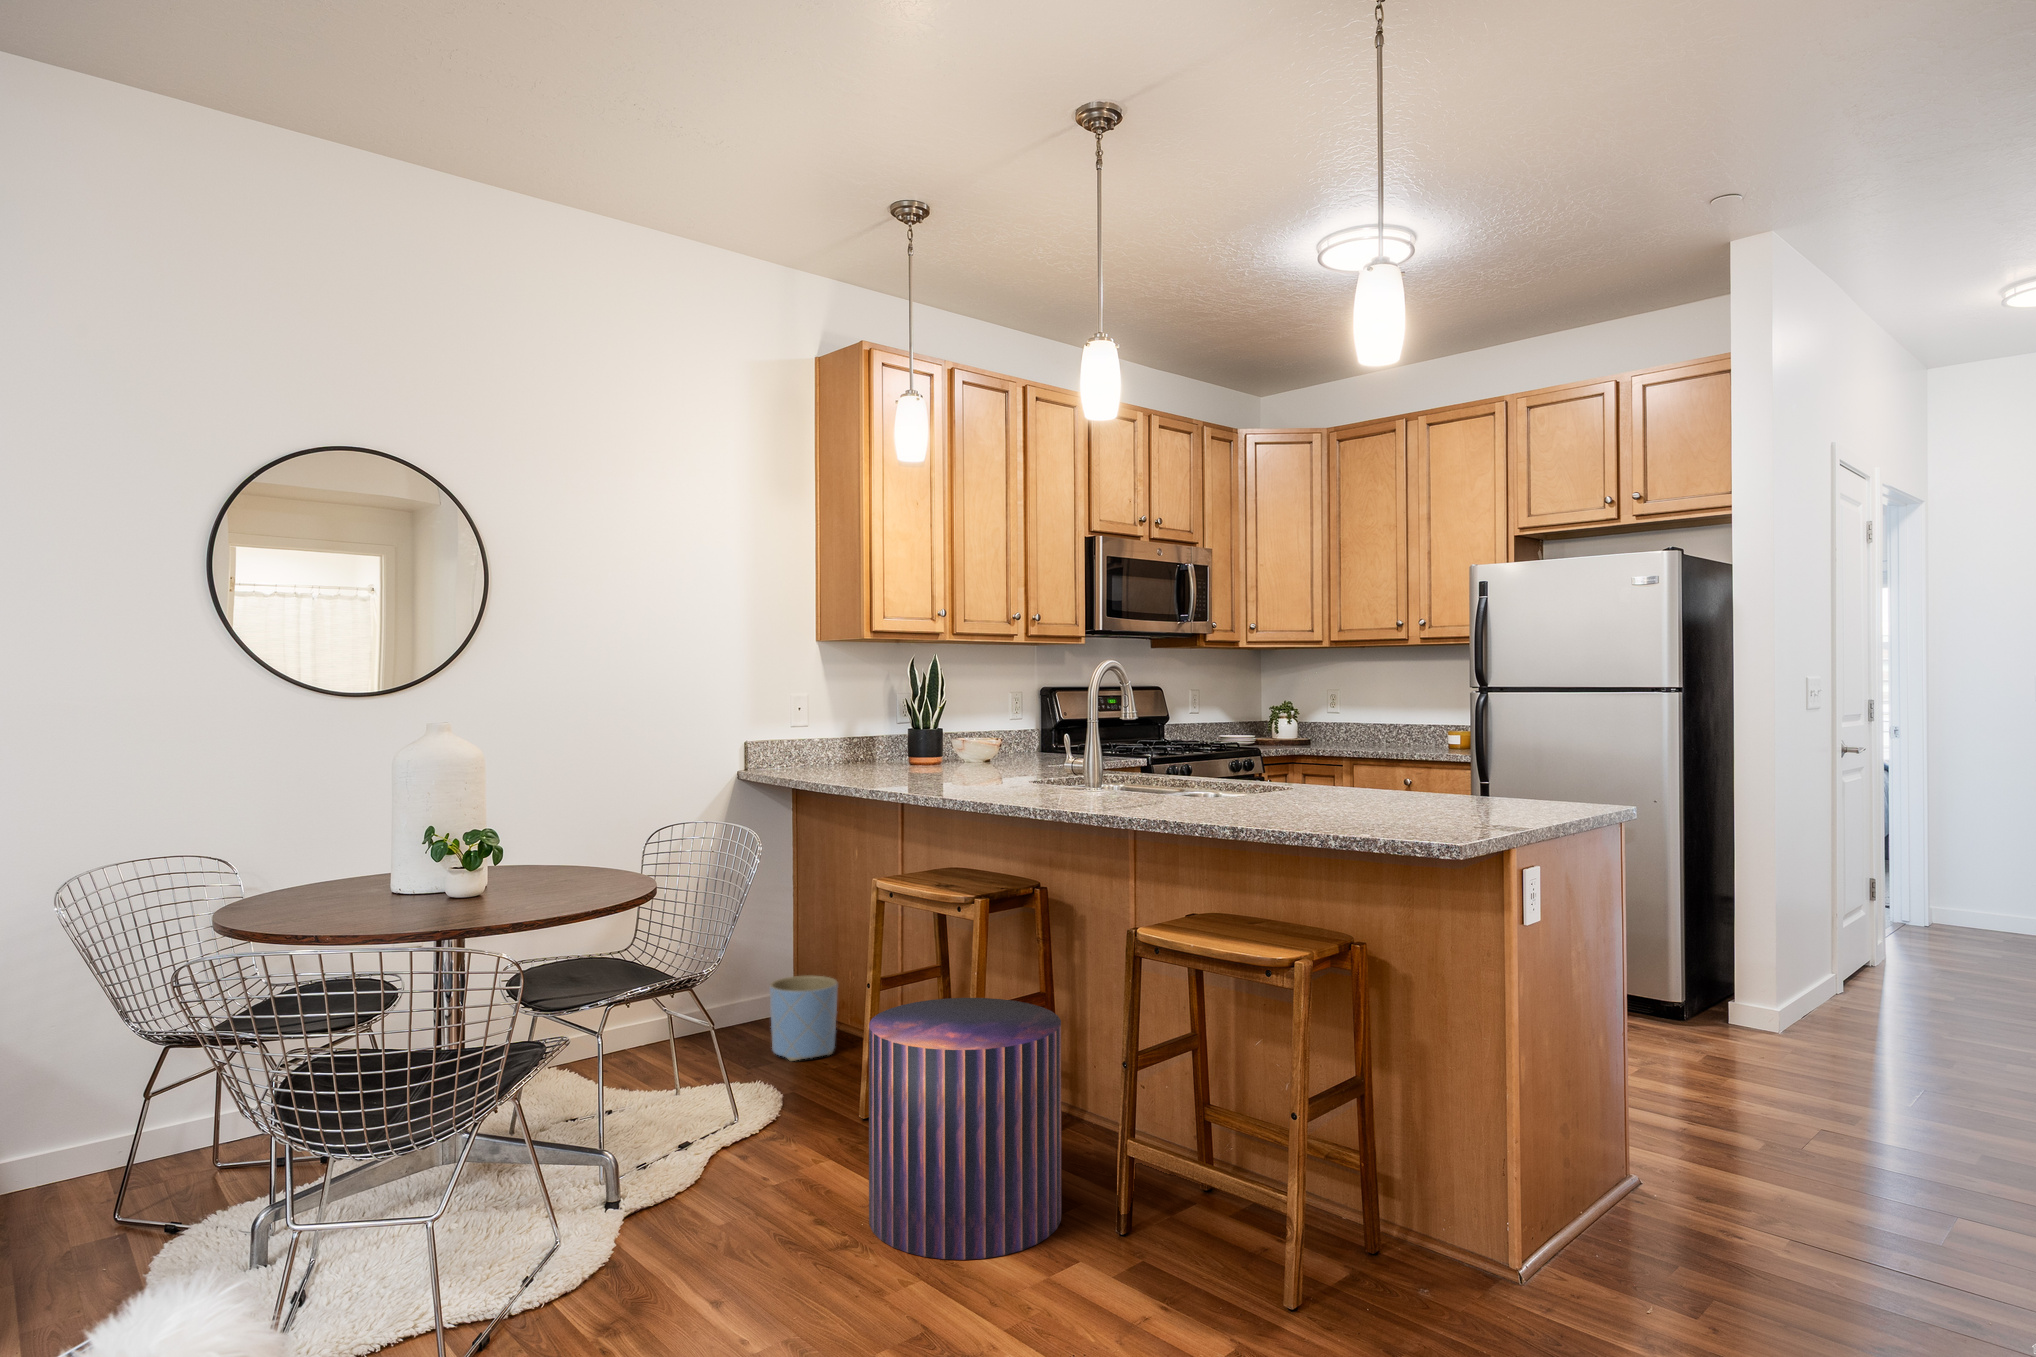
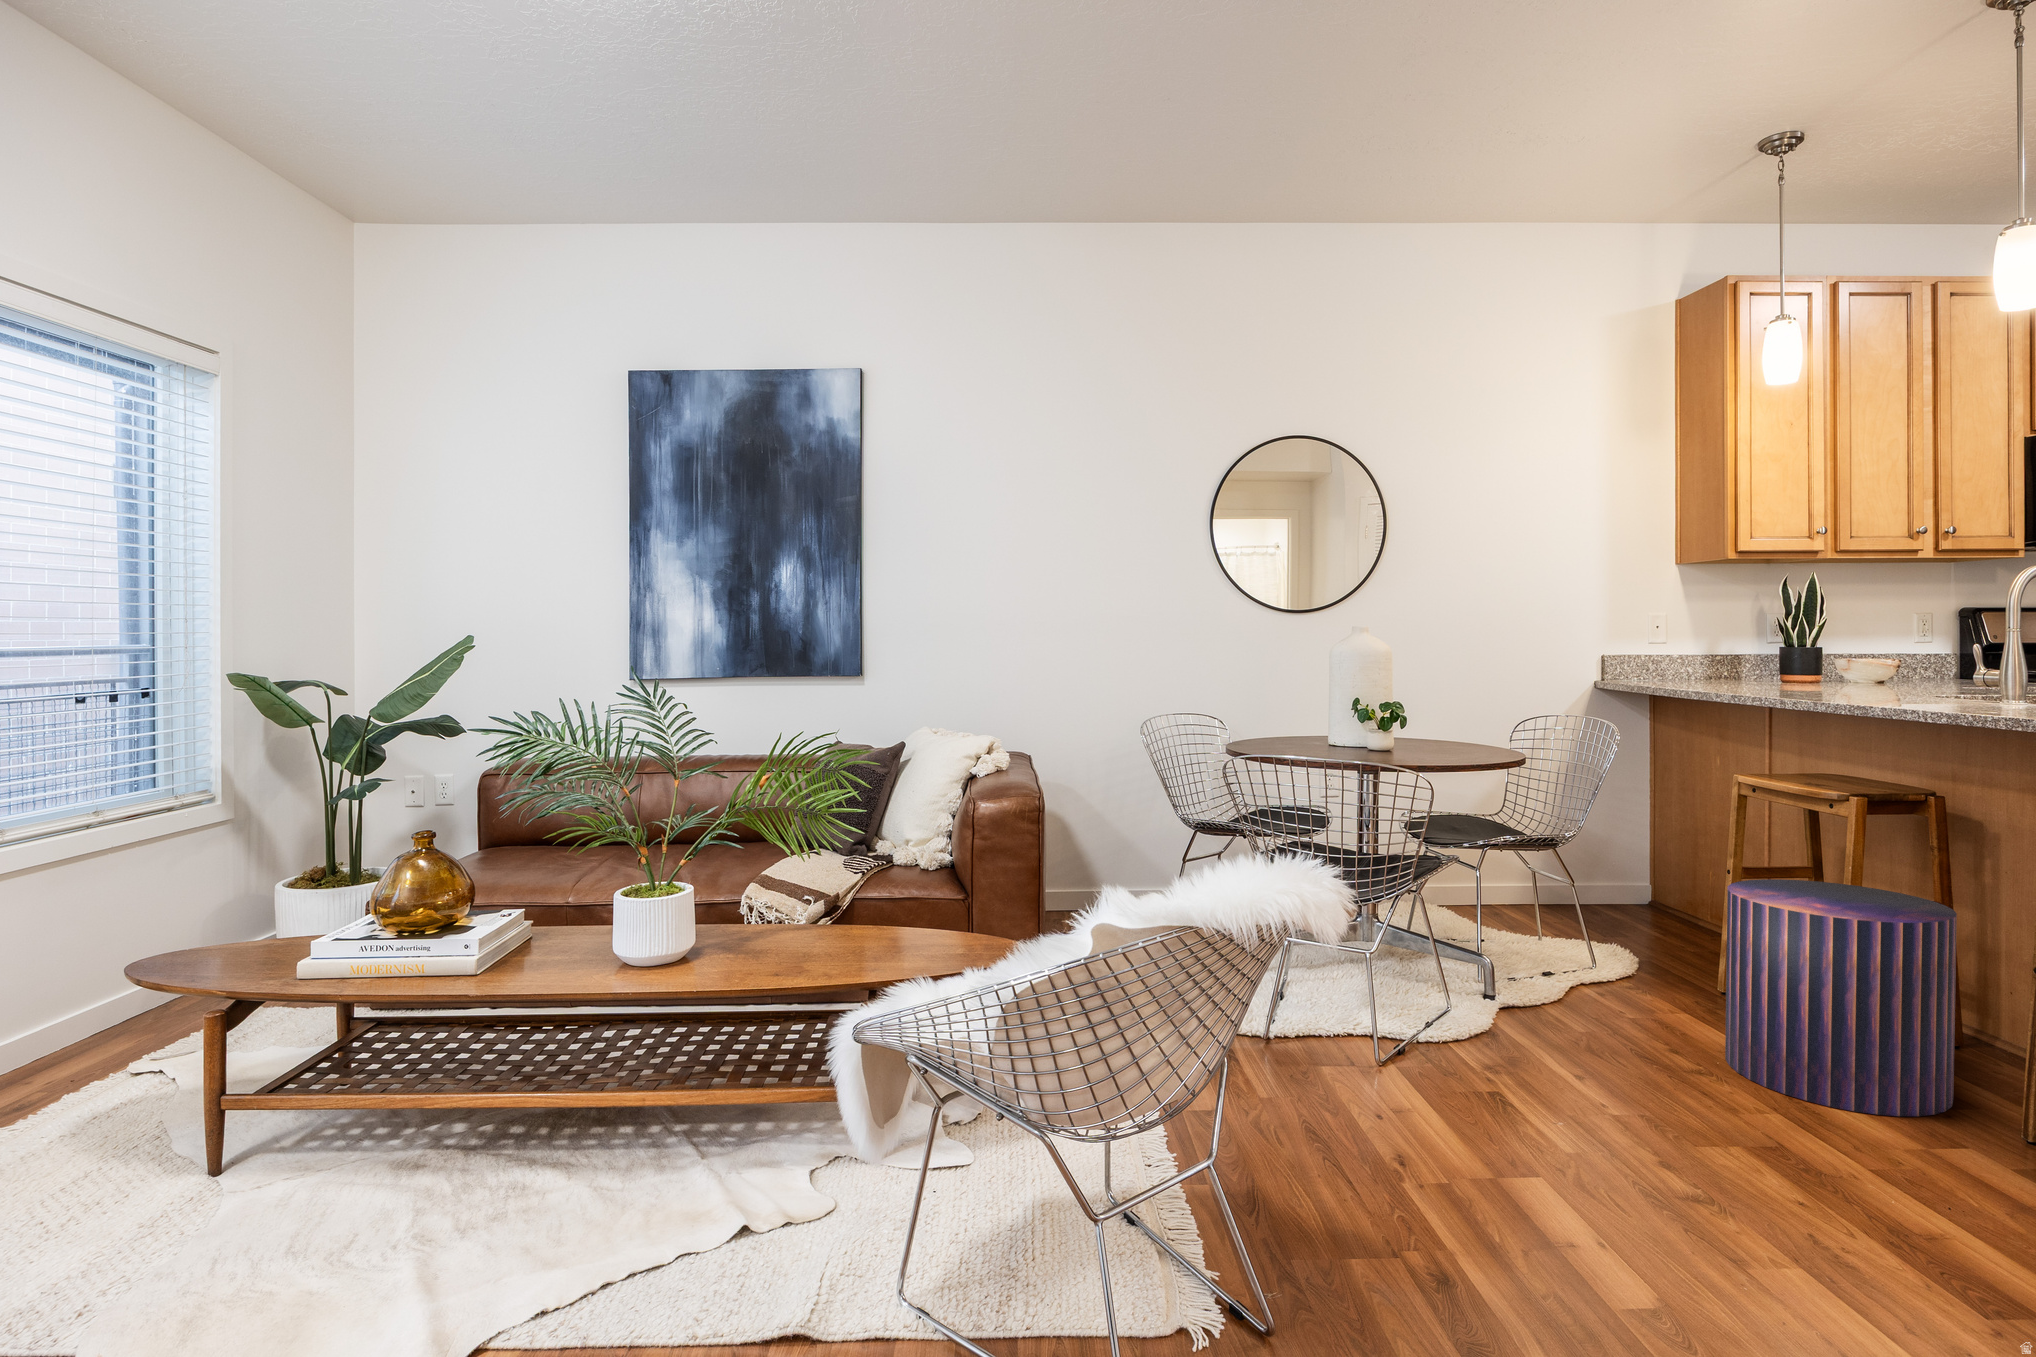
planter: present [770,976,838,1061] -> none [1626,863,1696,935]

